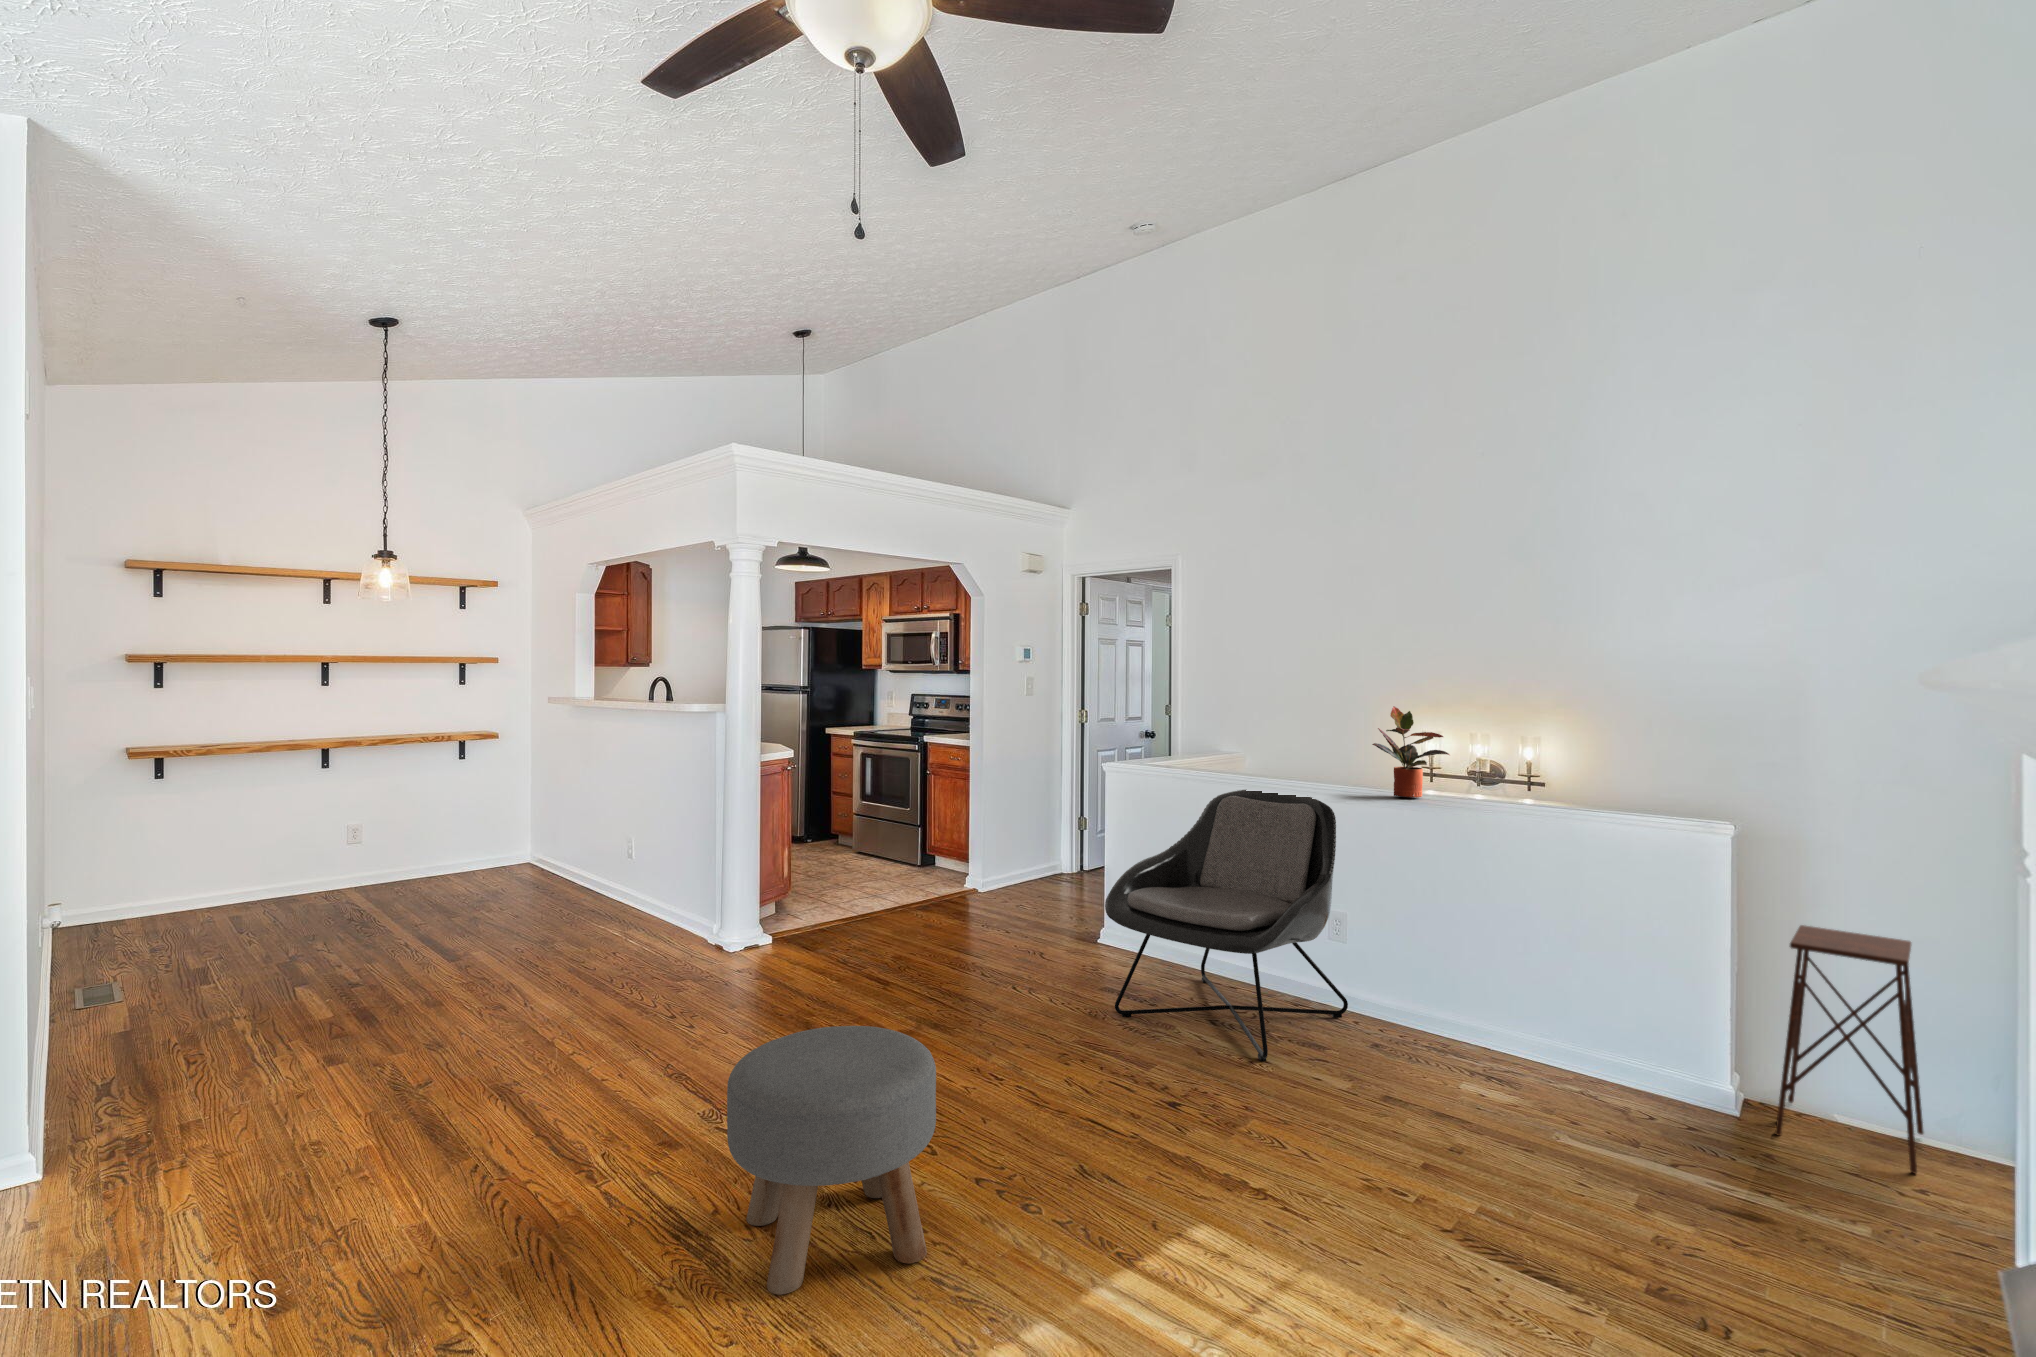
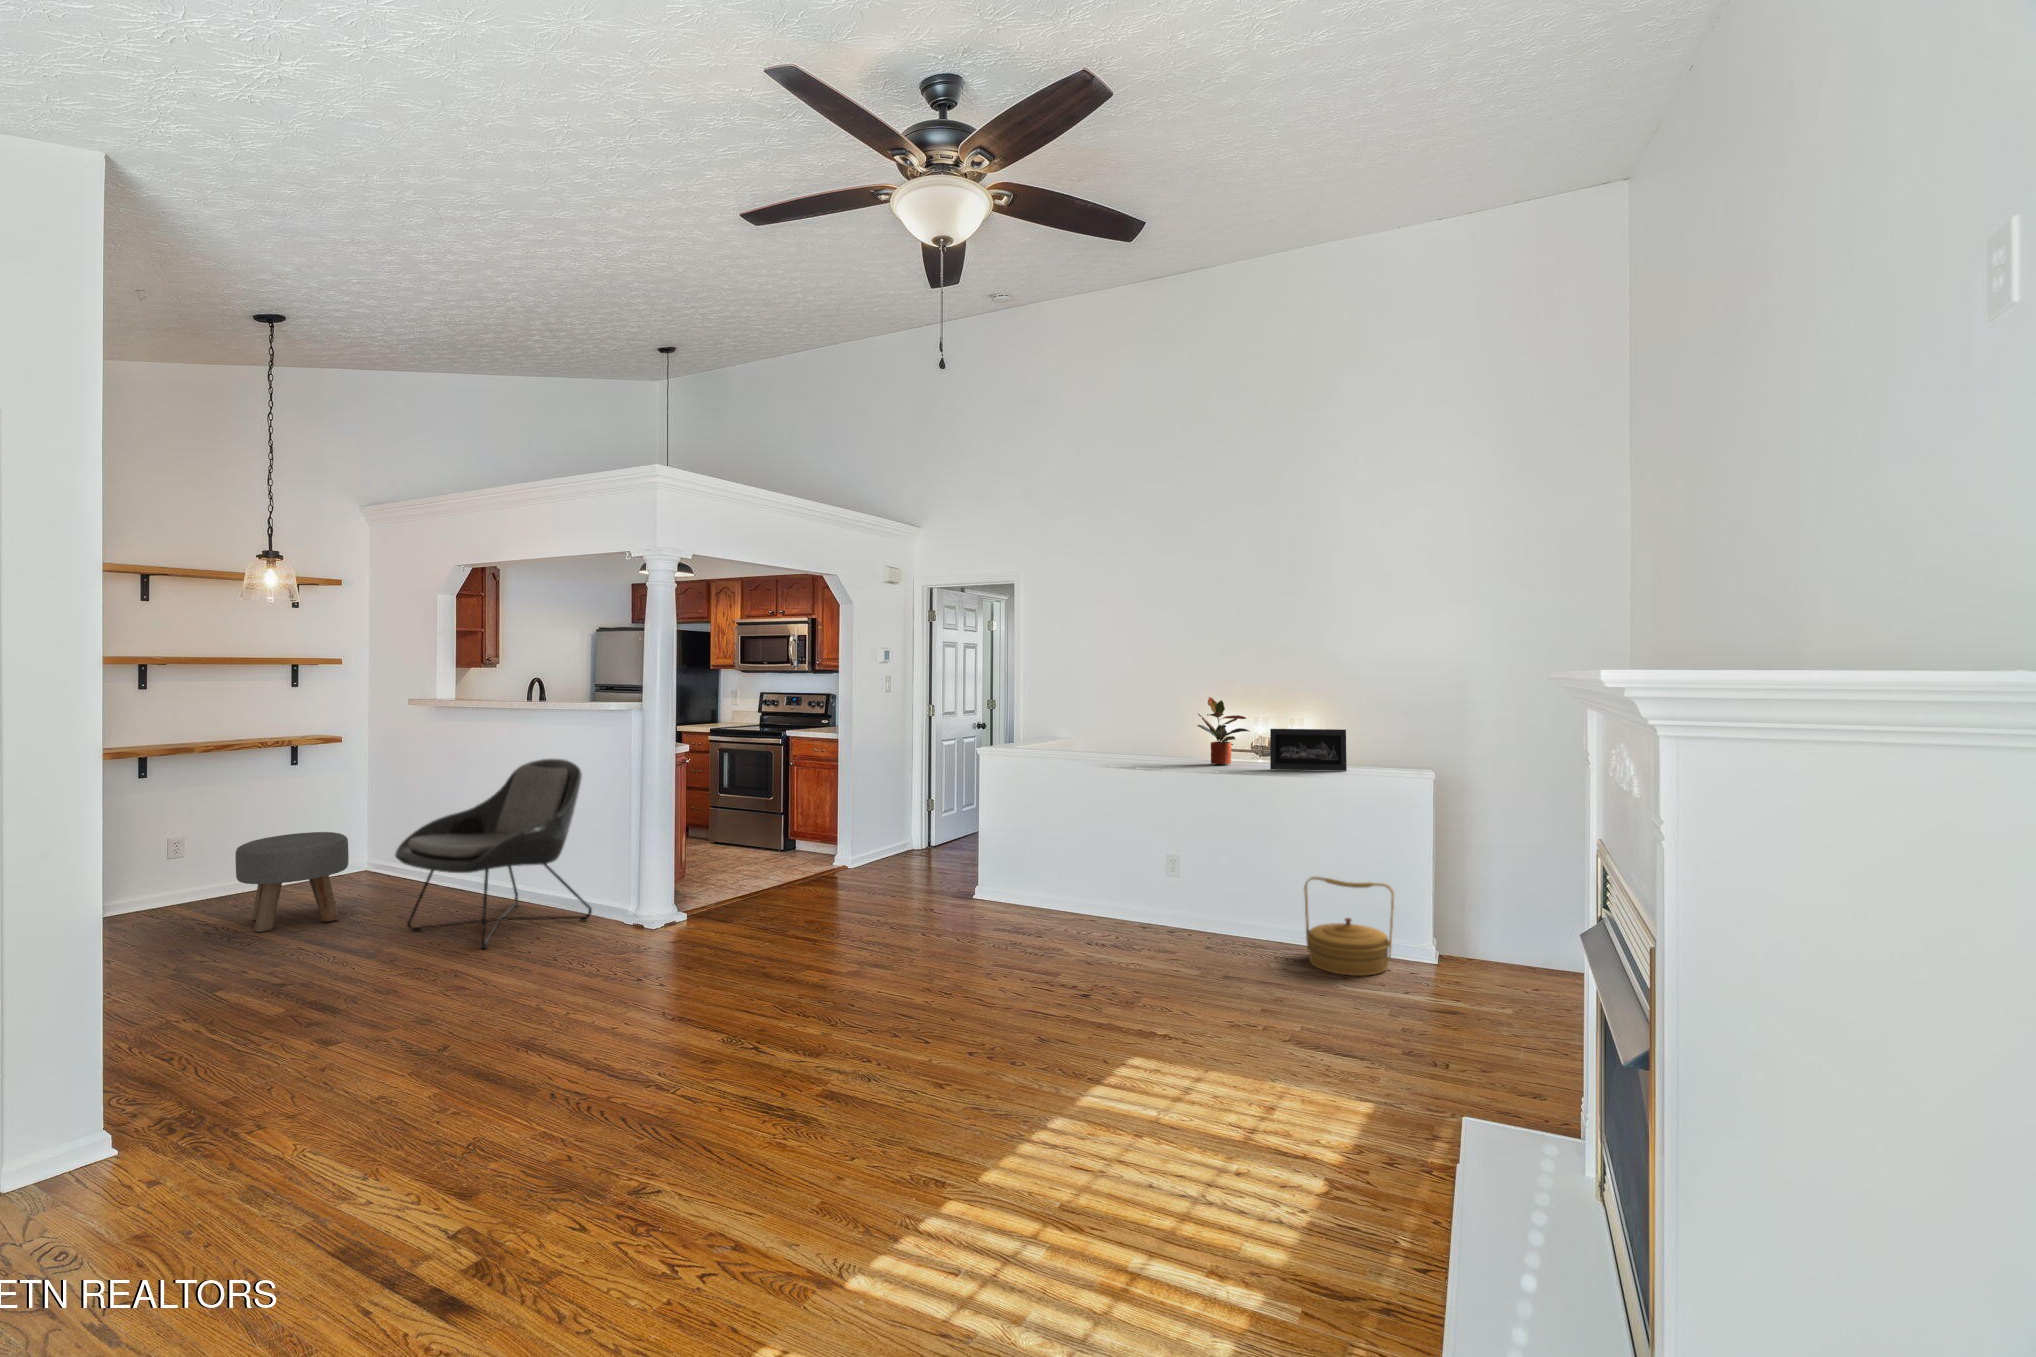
picture frame: none [1474,752,1590,816] -> present [1270,729,1347,771]
lounge chair: present [1105,790,1348,1061] -> present [395,759,592,949]
side table: present [1775,925,1924,1173] -> none [1462,837,1543,986]
woven basket: none [1517,965,1659,1122] -> present [1304,877,1394,976]
ottoman: present [727,1026,936,1294] -> present [235,832,349,932]

